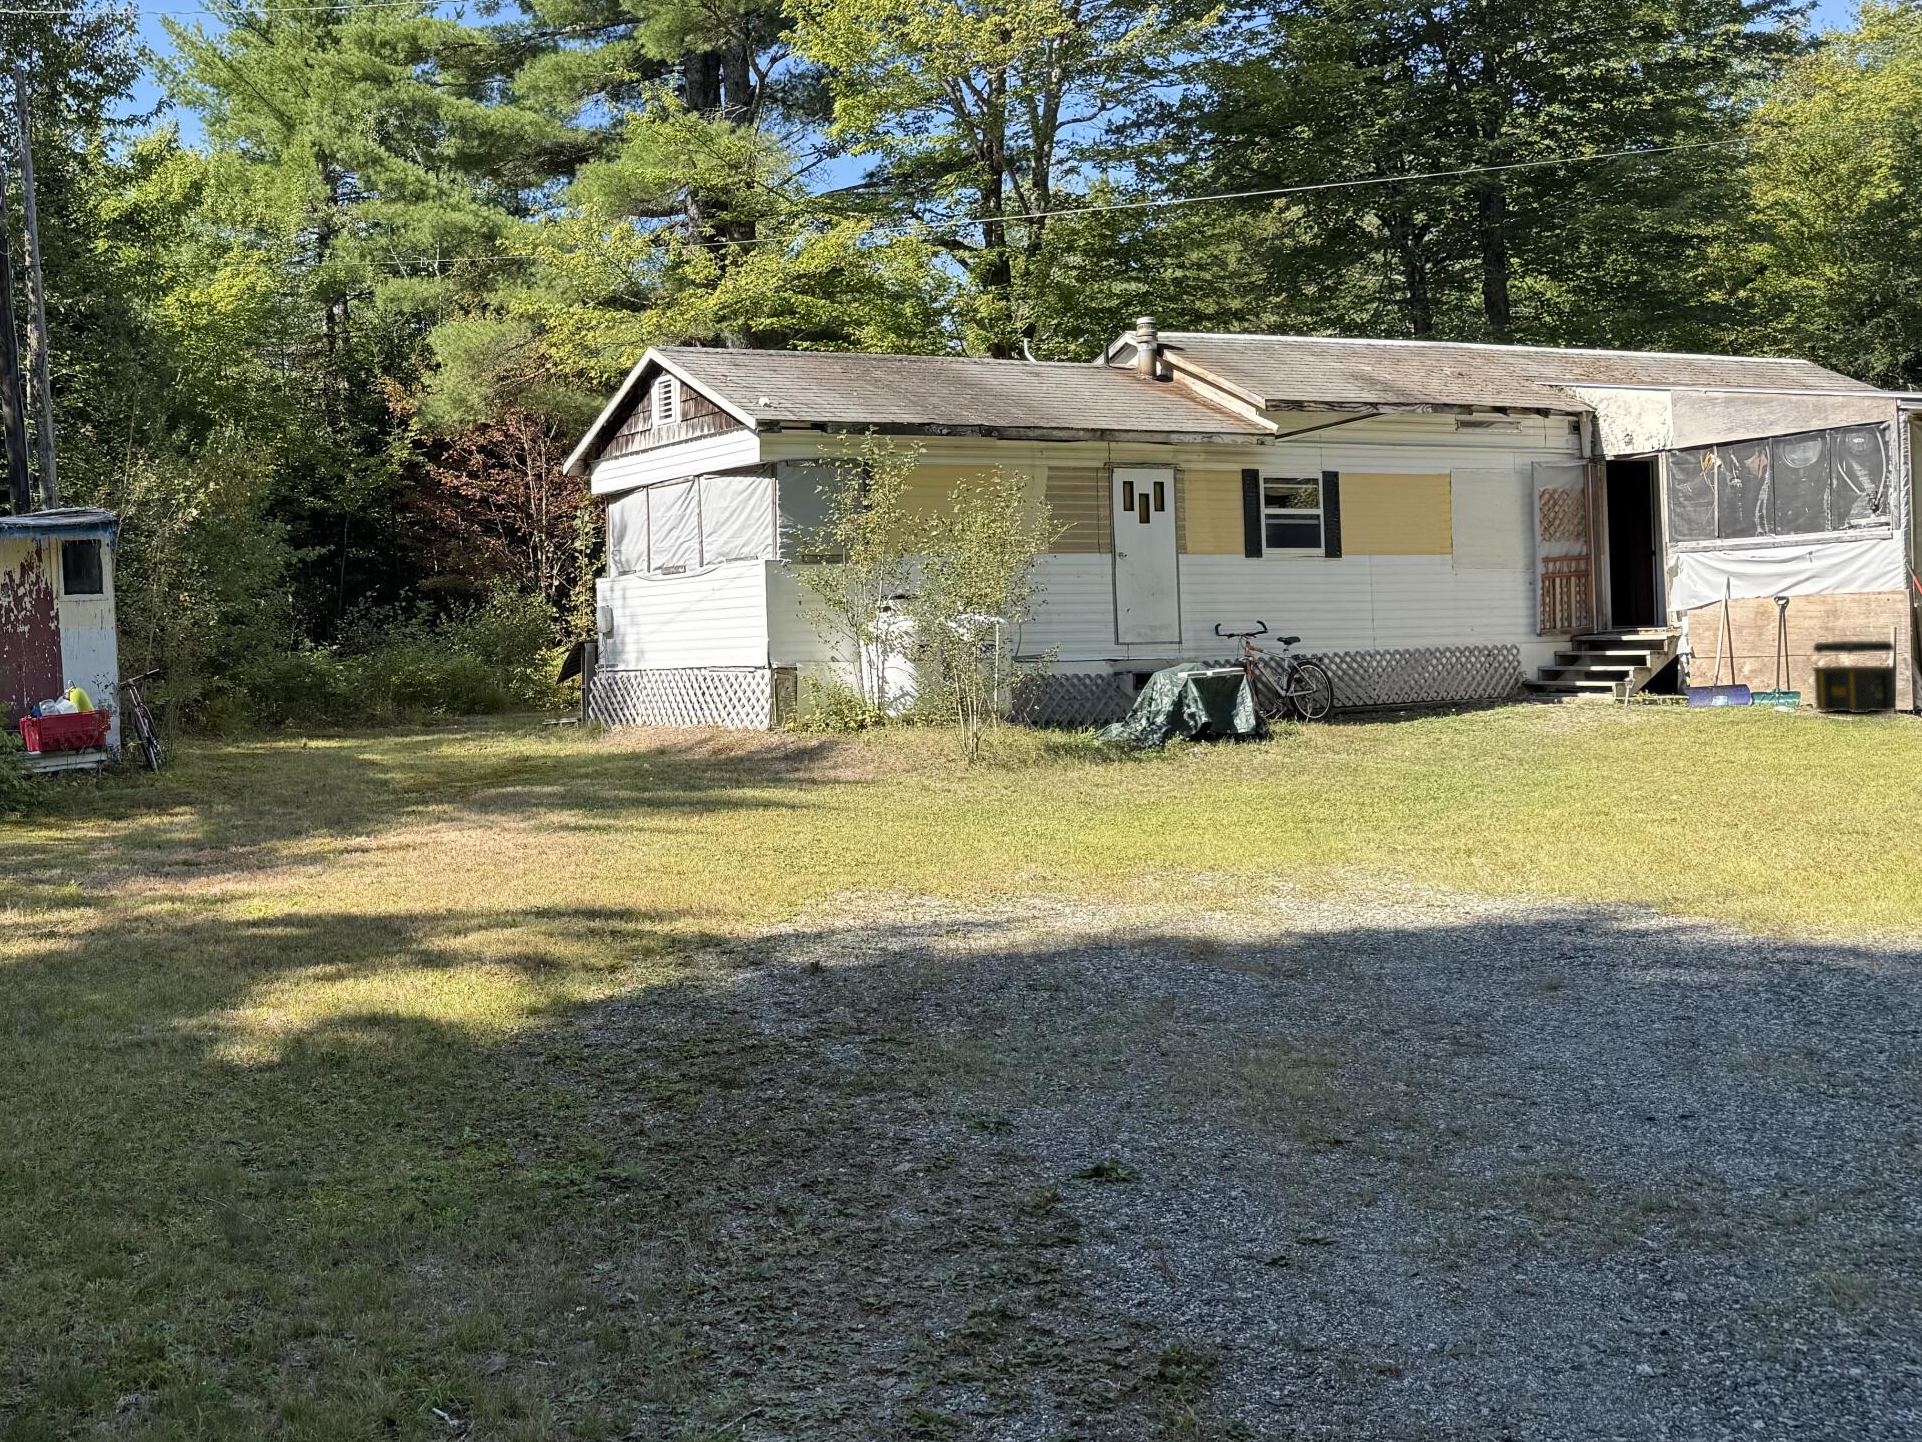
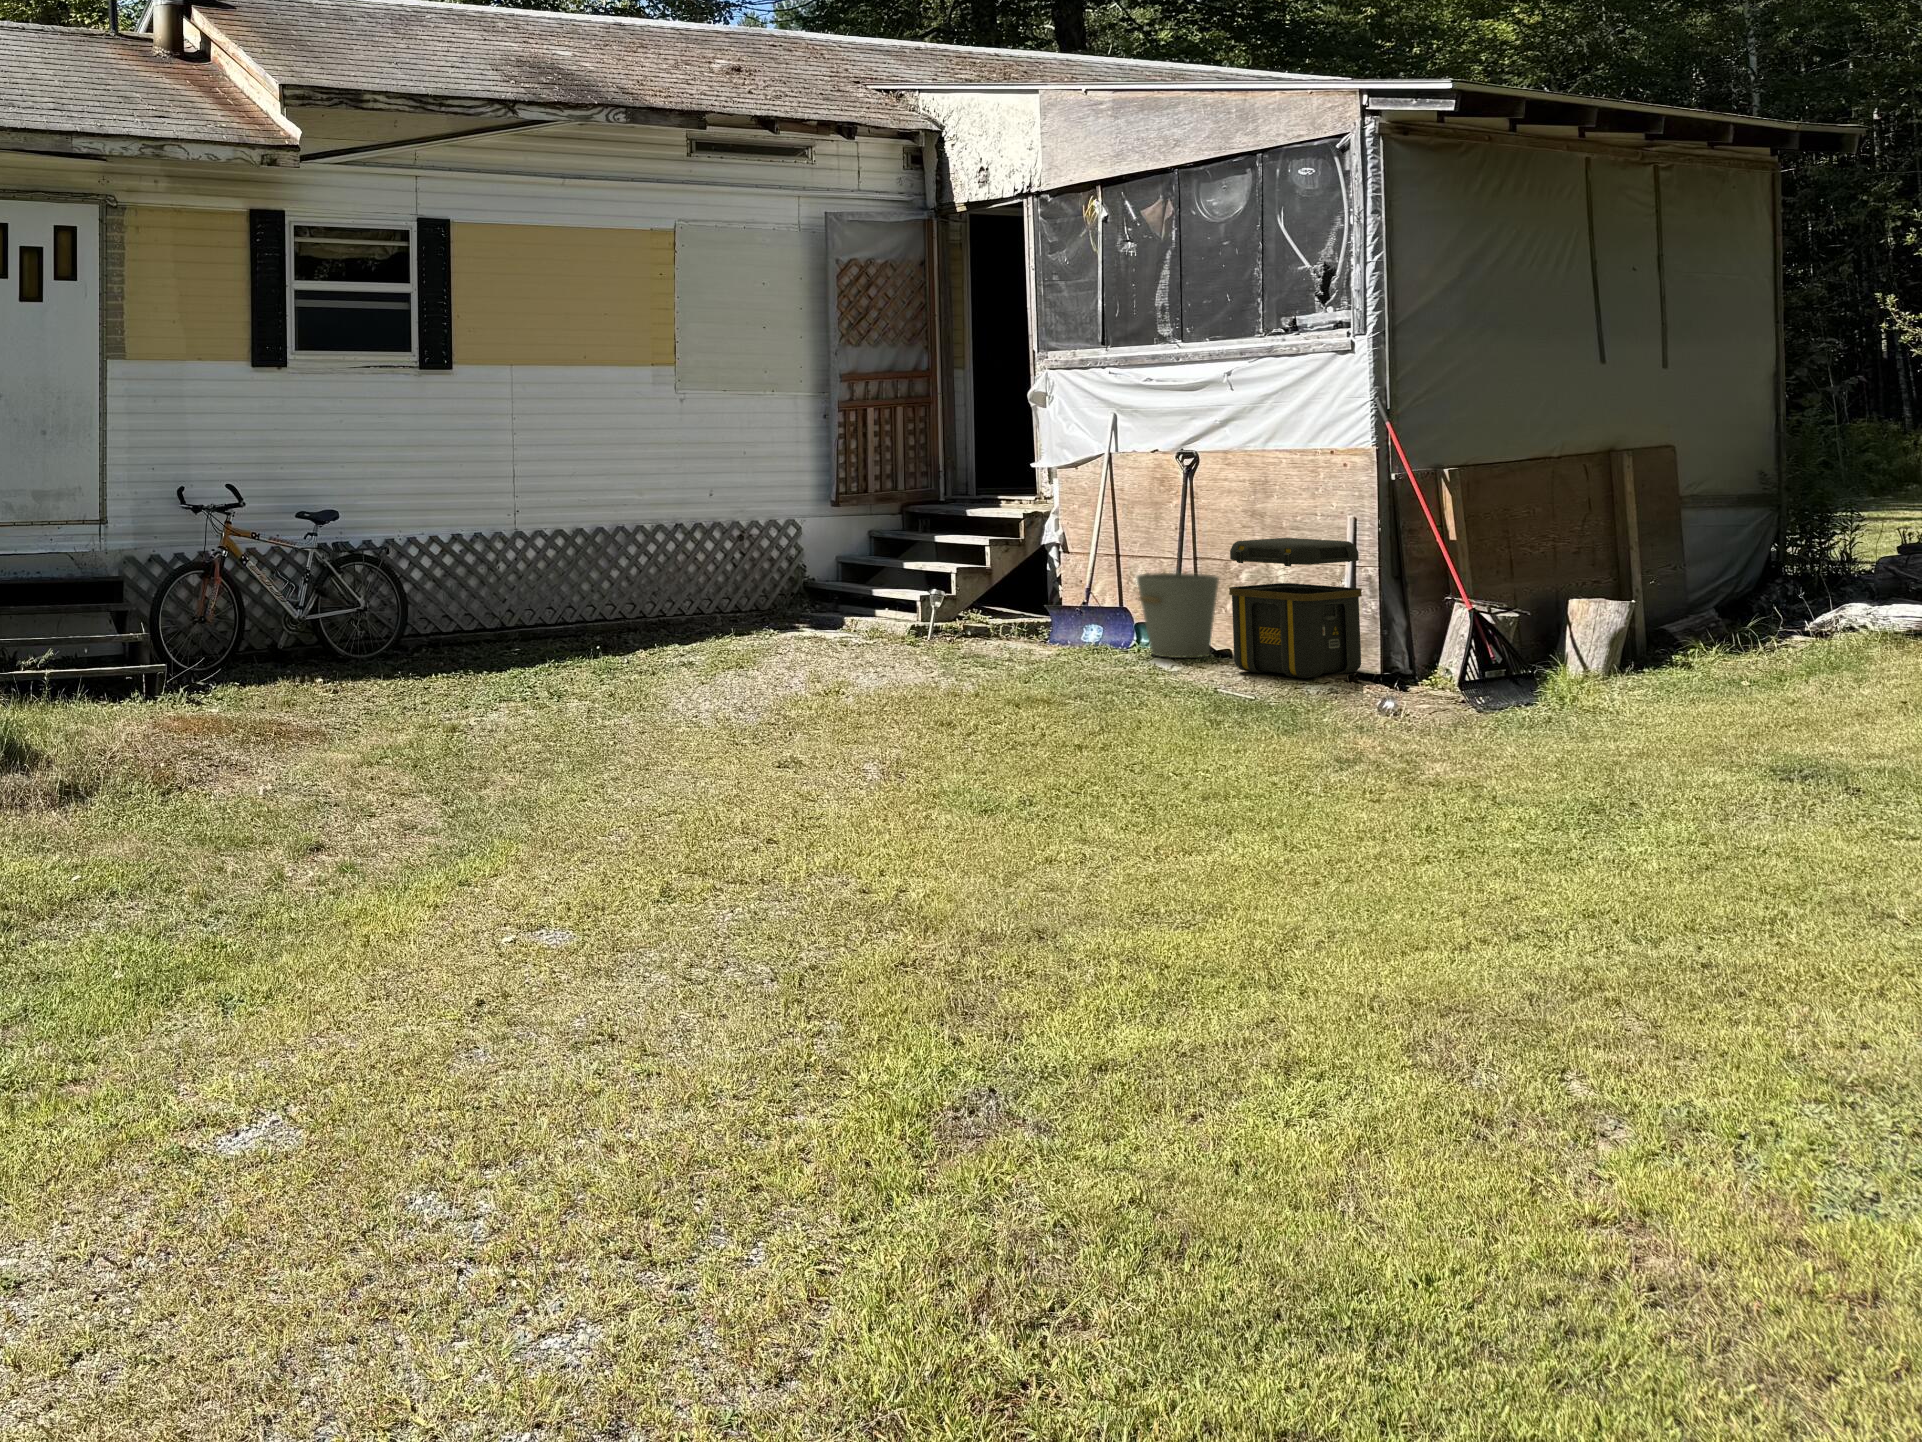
bucket: none [1748,663,1804,708] -> present [1136,573,1219,658]

